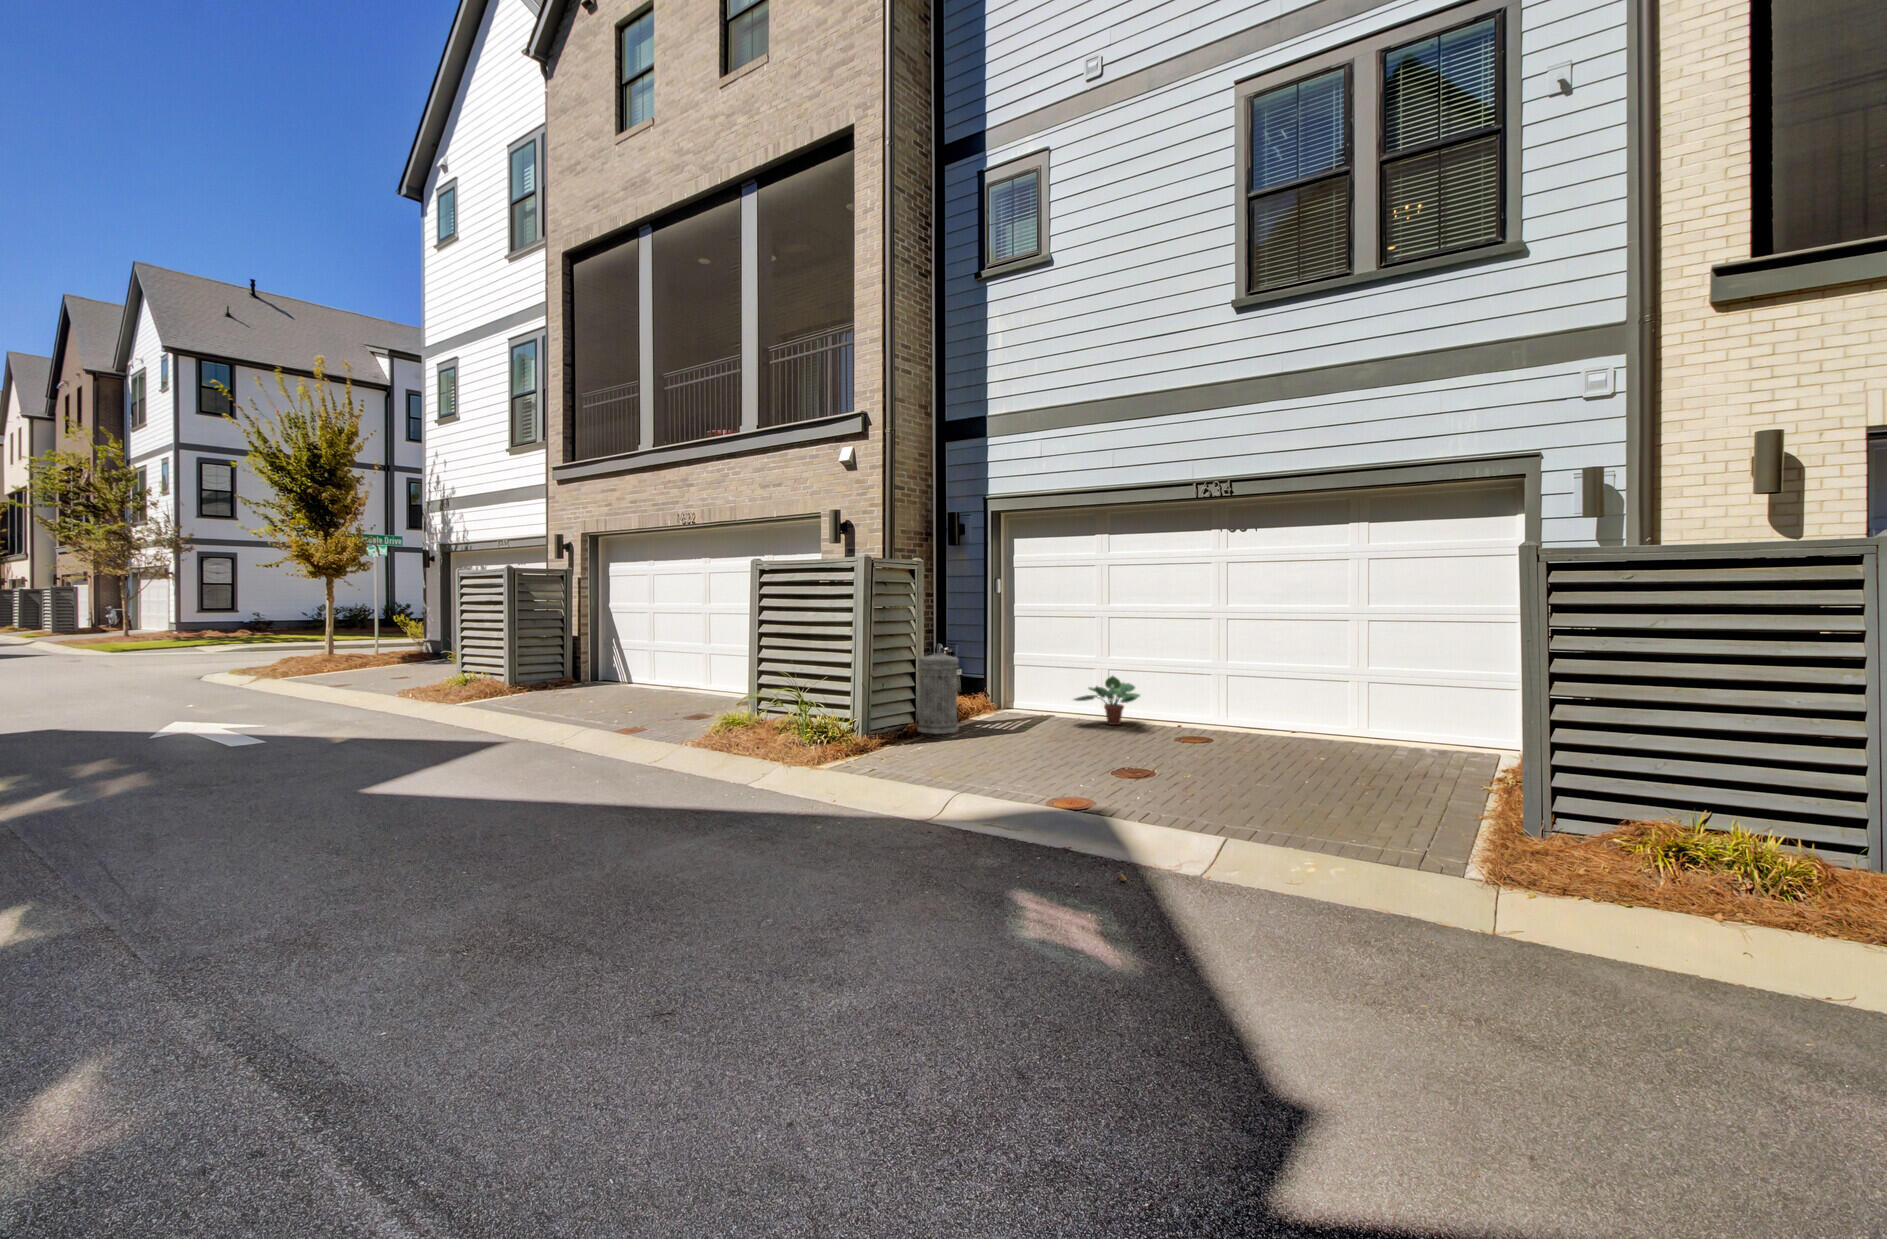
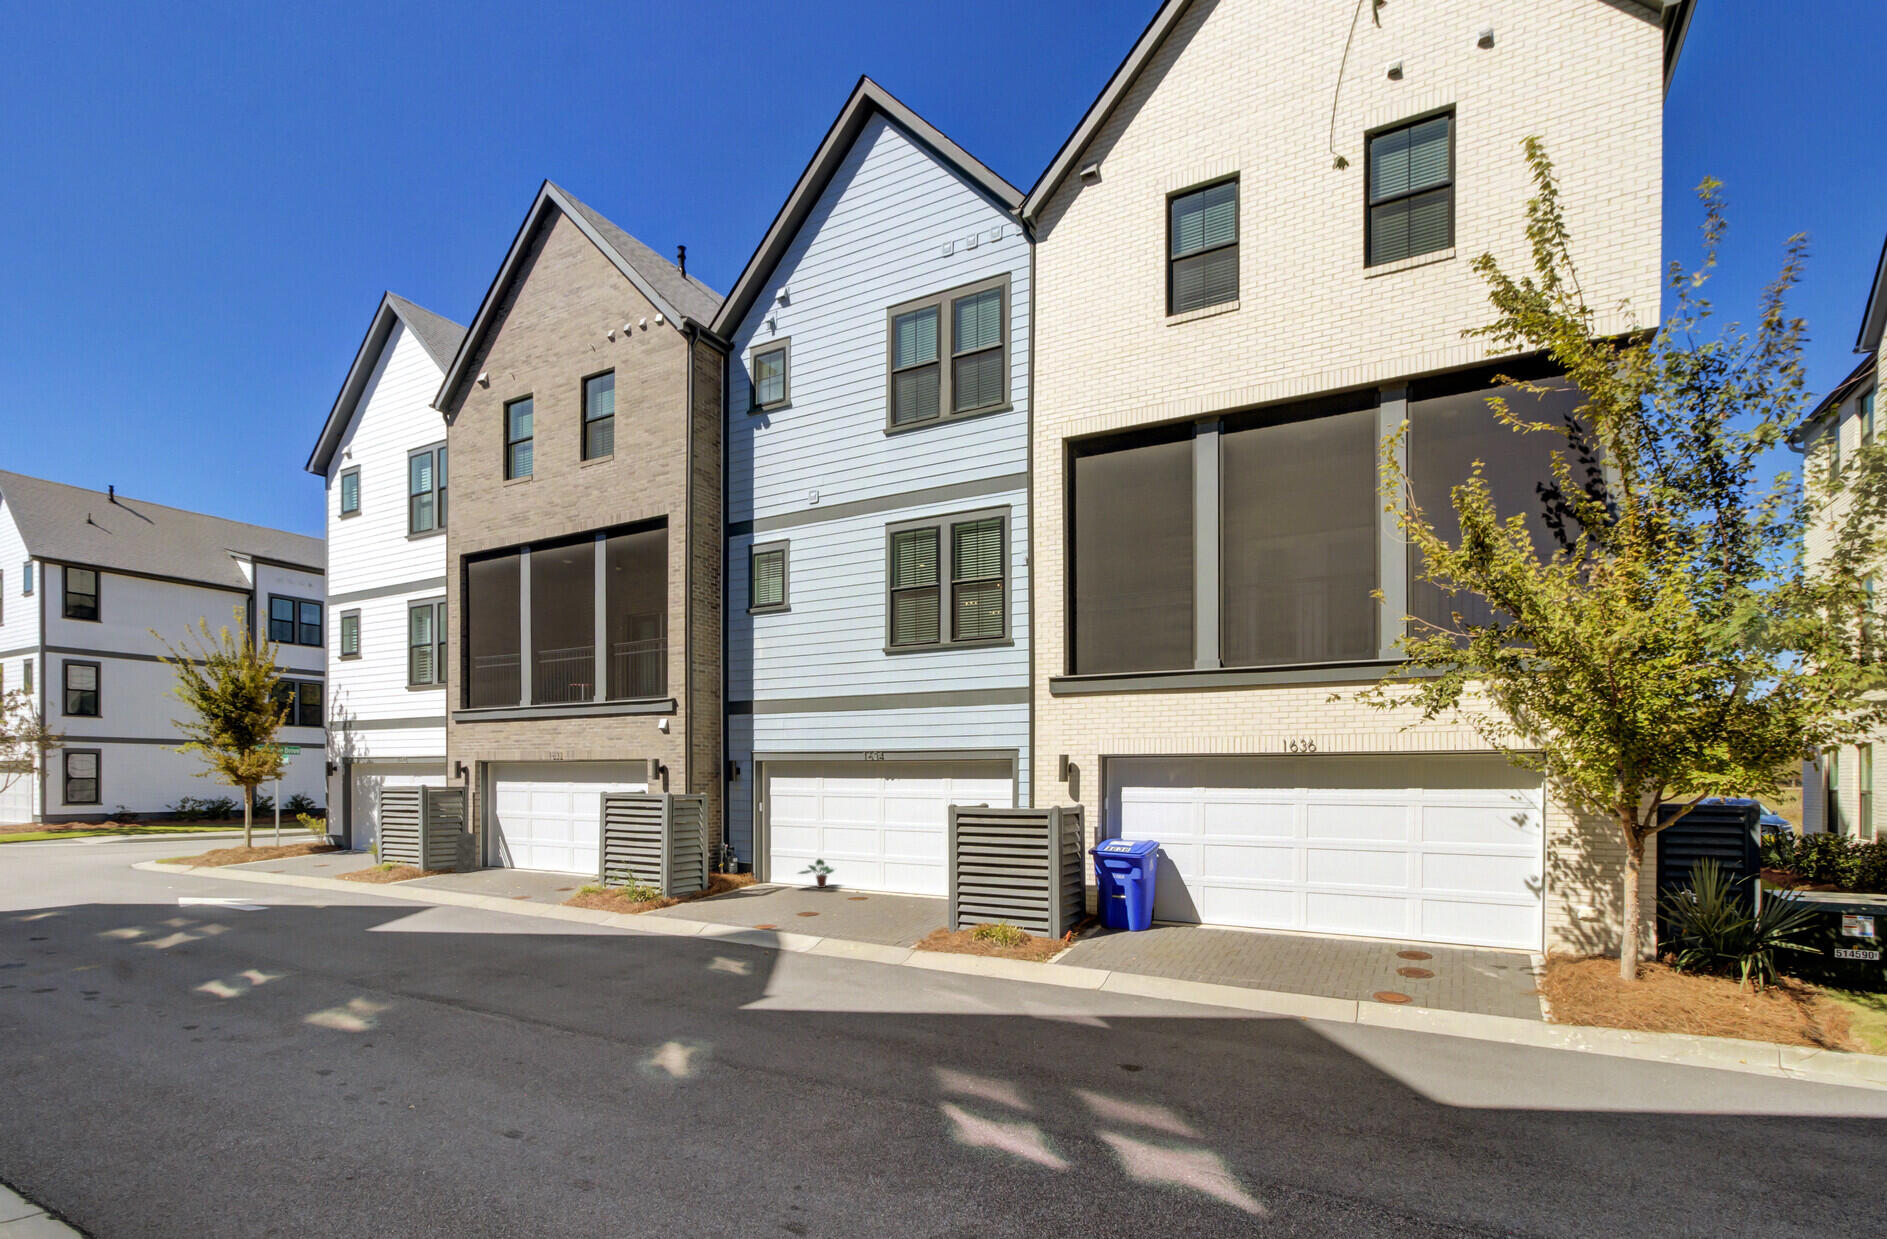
trash can: present [918,651,959,734] -> present [455,832,477,873]

